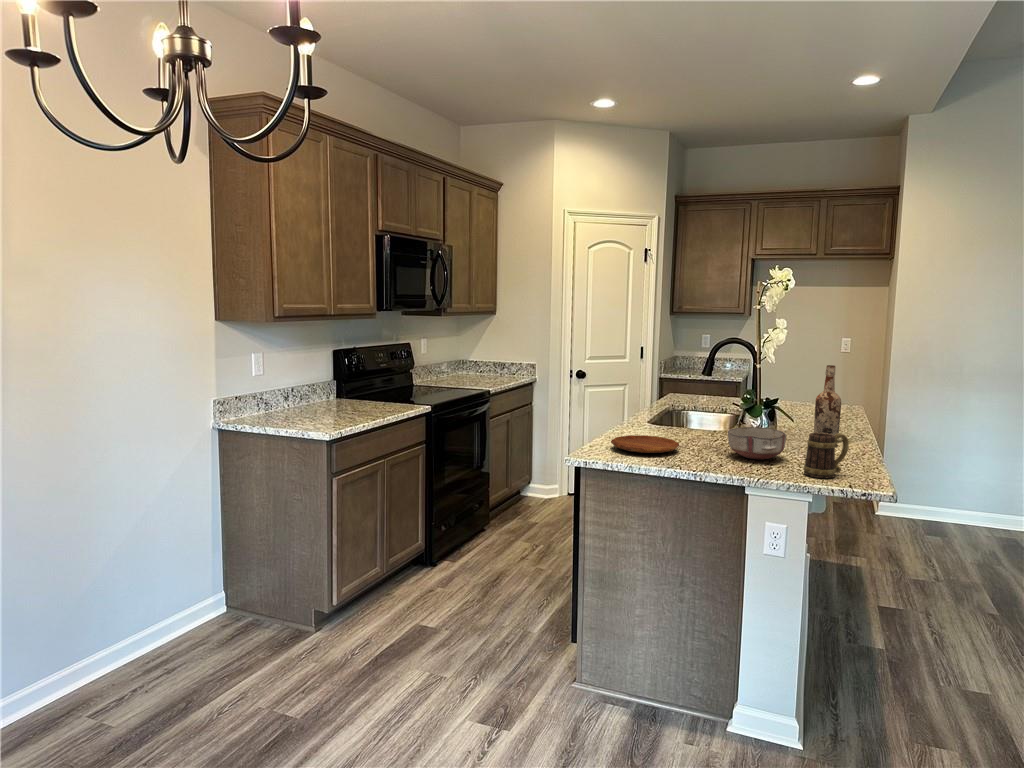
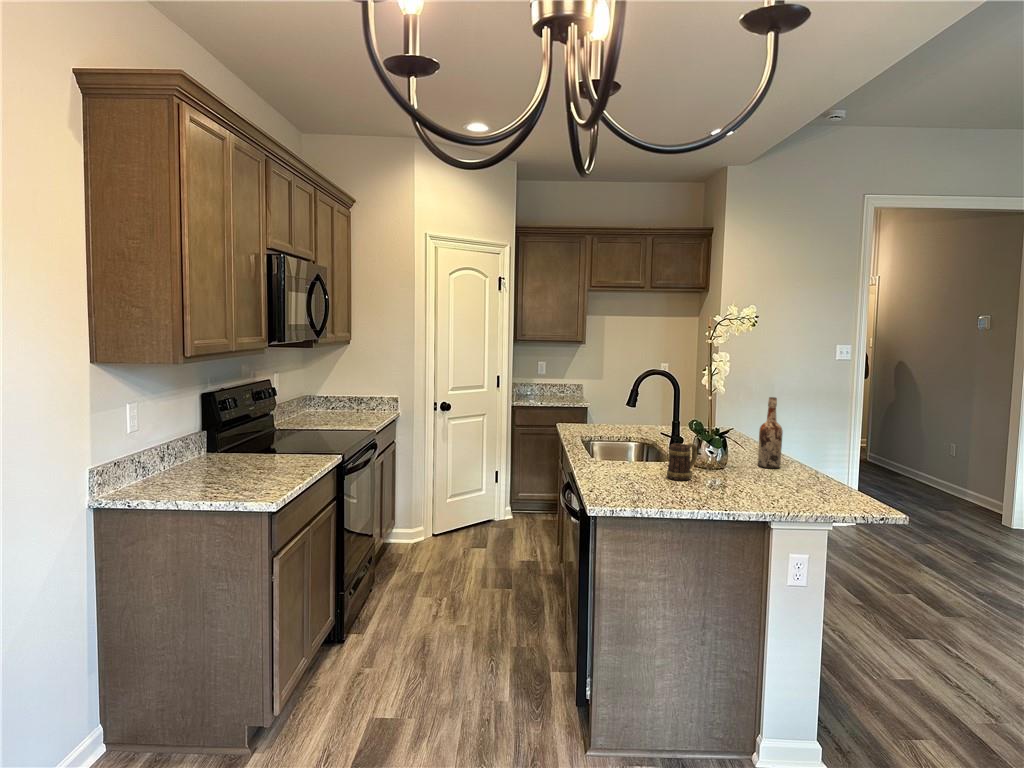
ceramic bowl: present [728,427,786,460] -> none [723,461,779,492]
mug: present [804,432,849,478] -> present [667,443,697,480]
tray: present [611,435,679,453] -> none [613,476,683,495]

